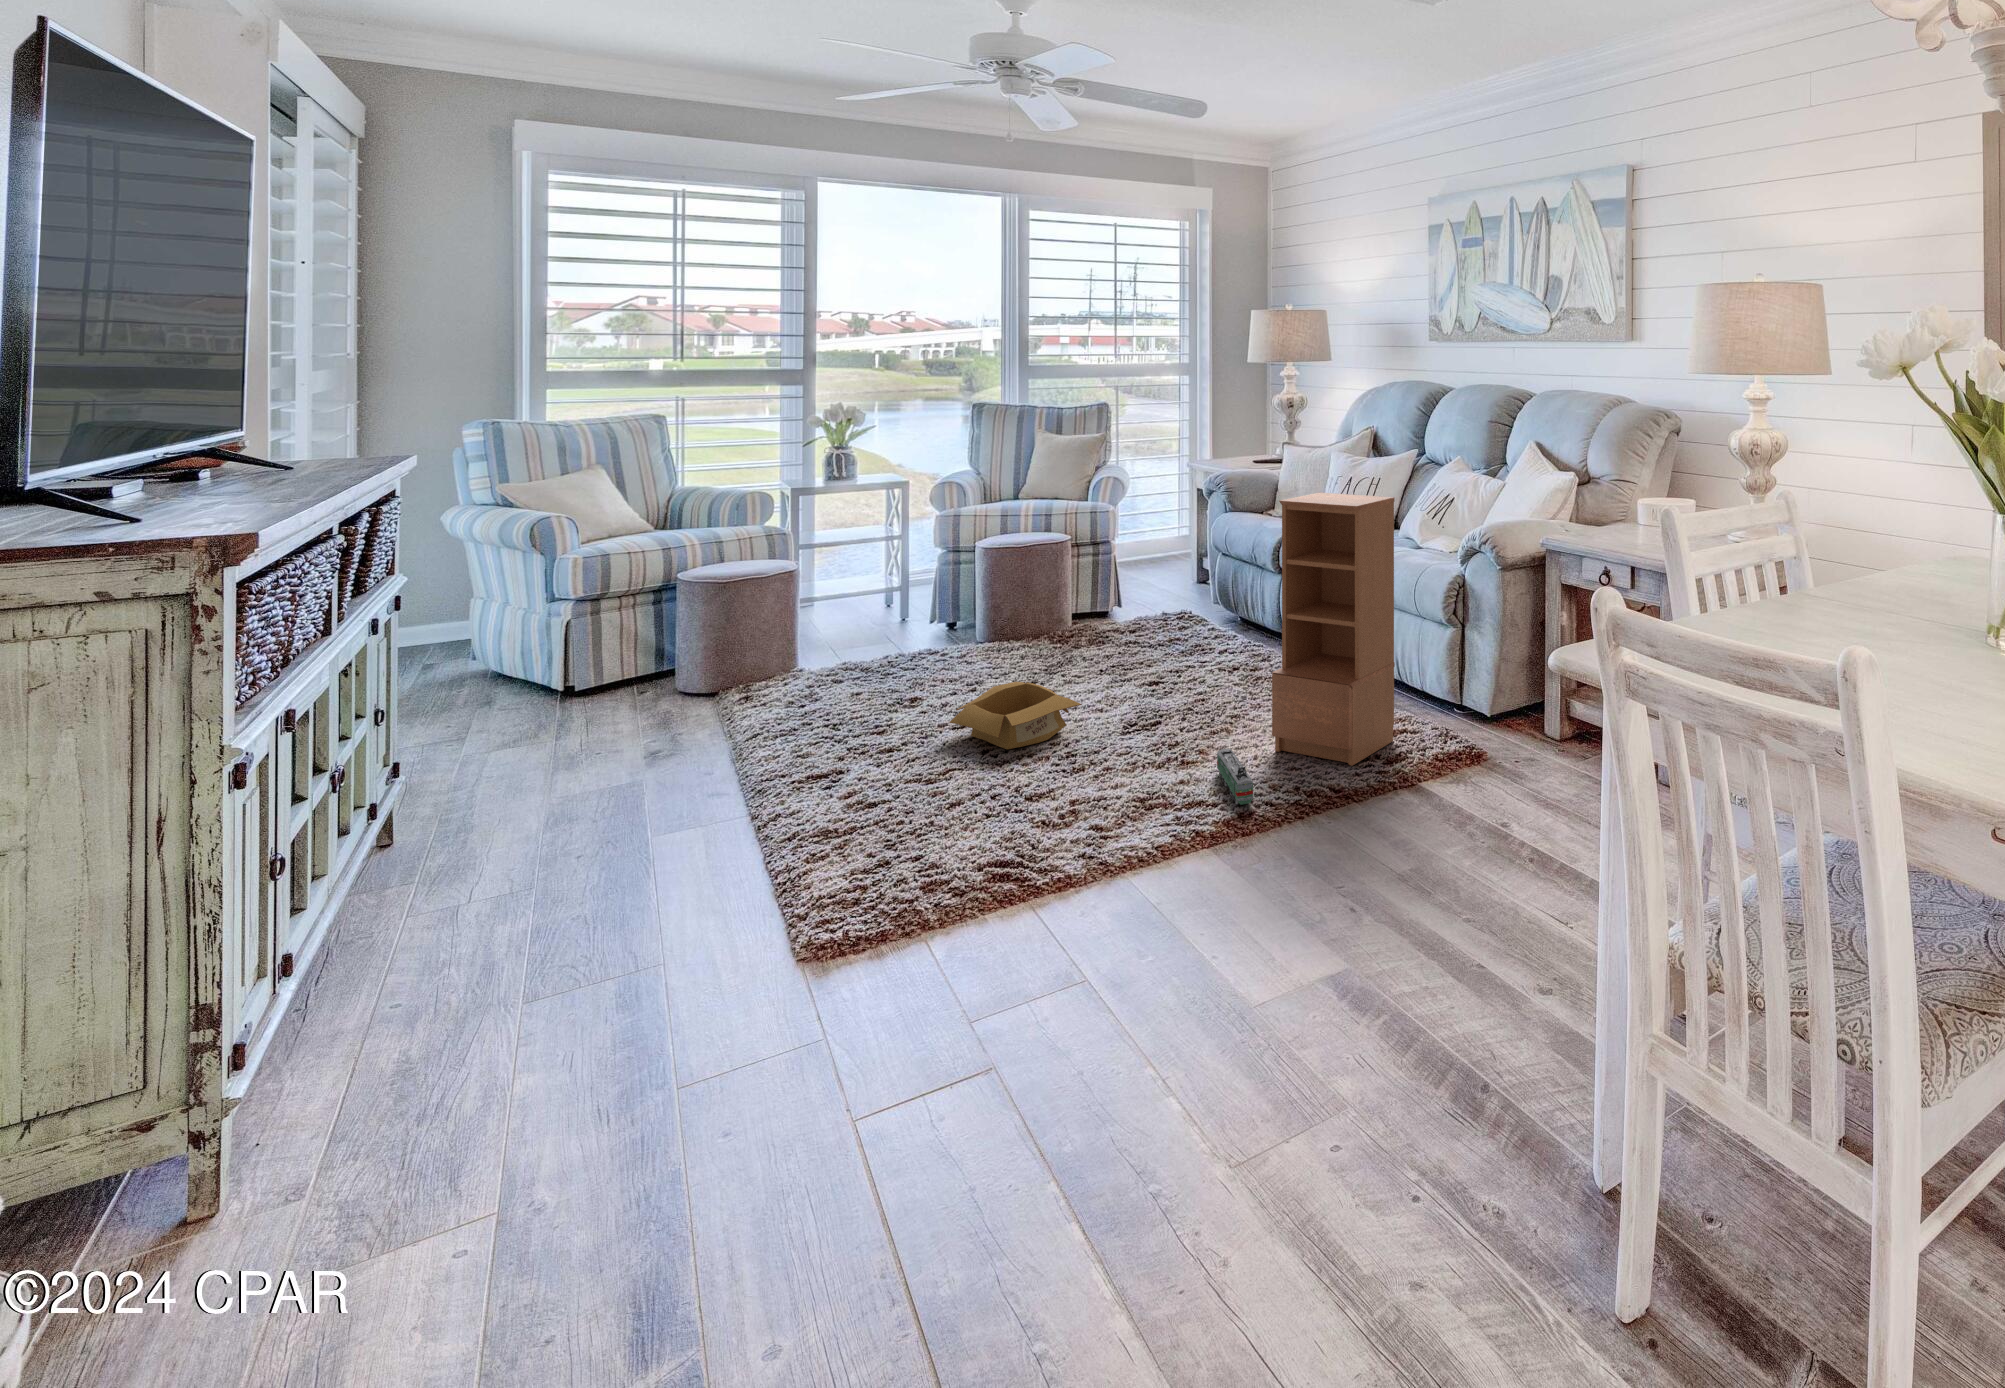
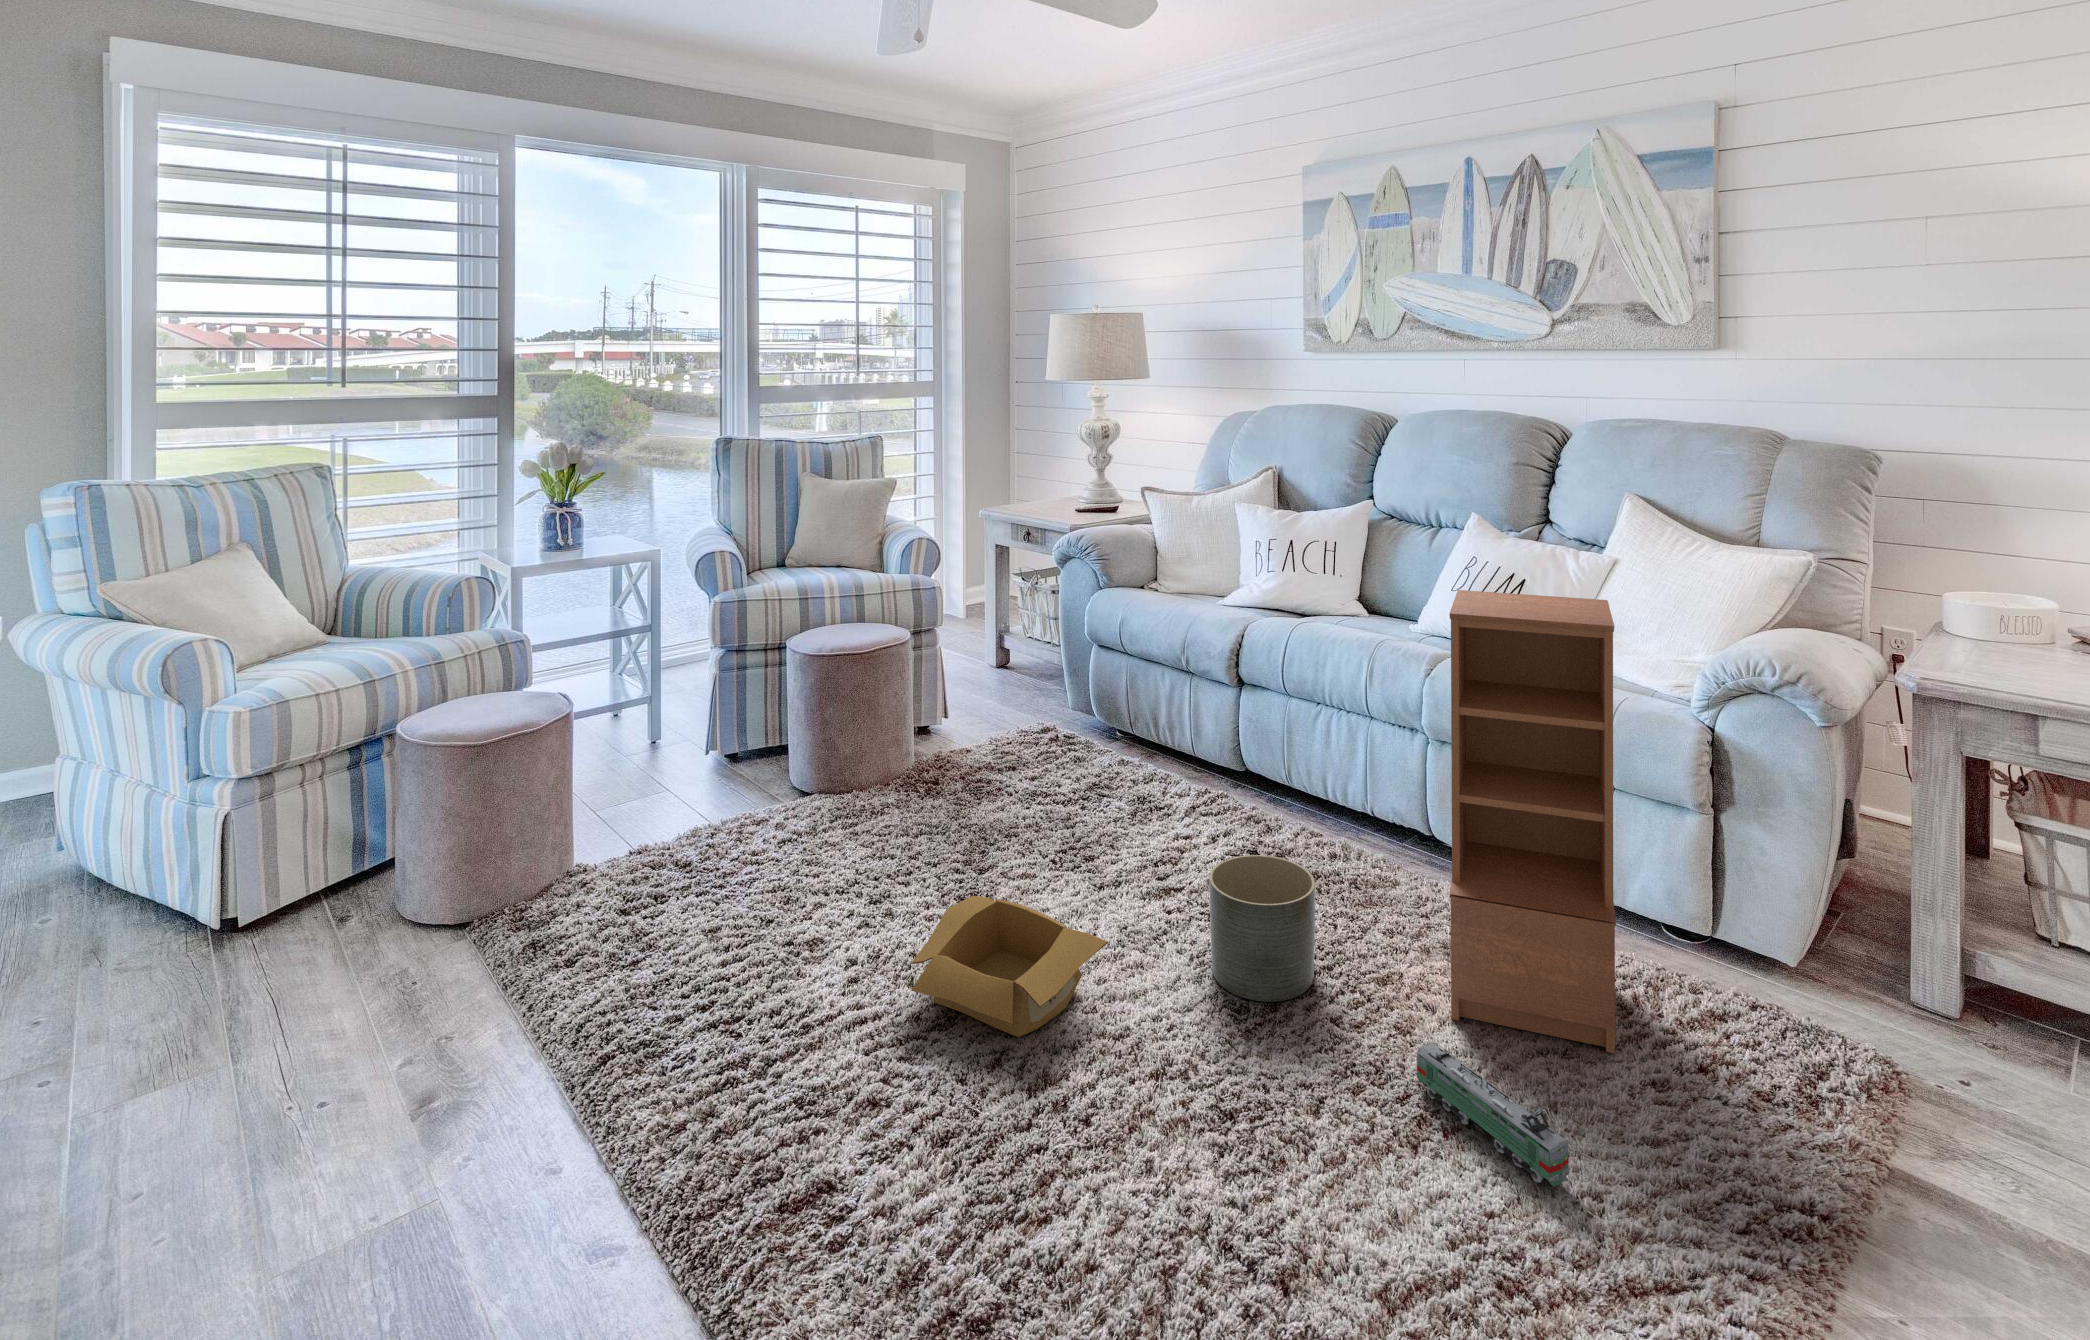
planter: none [1150,662,1219,741] -> present [1209,855,1315,1002]

